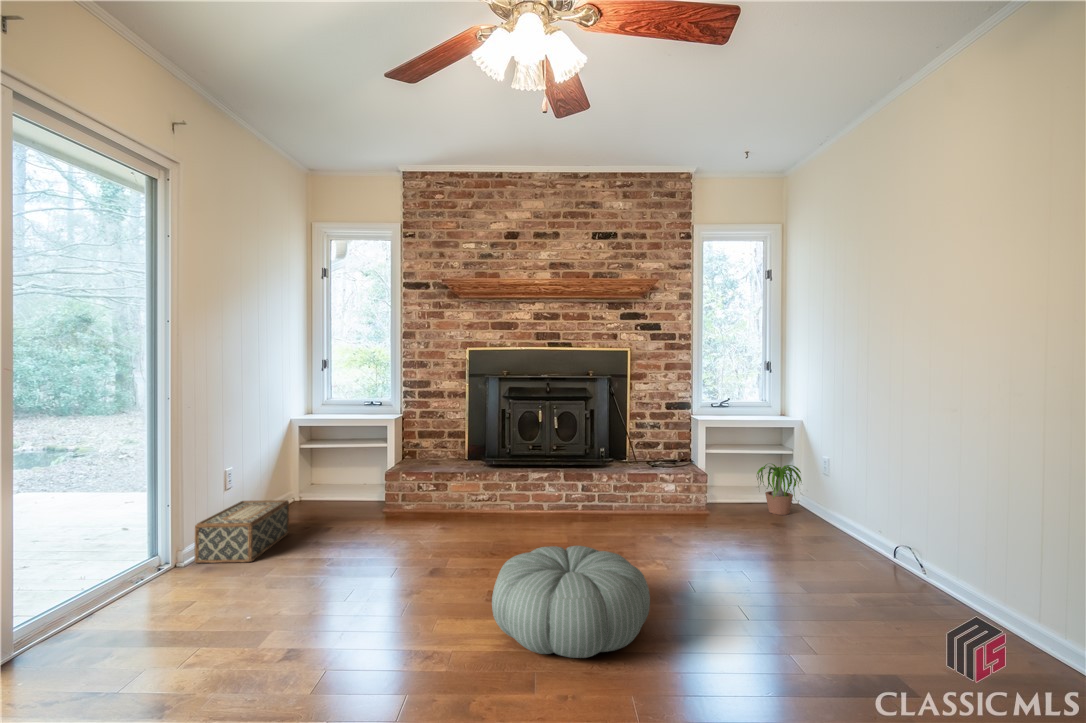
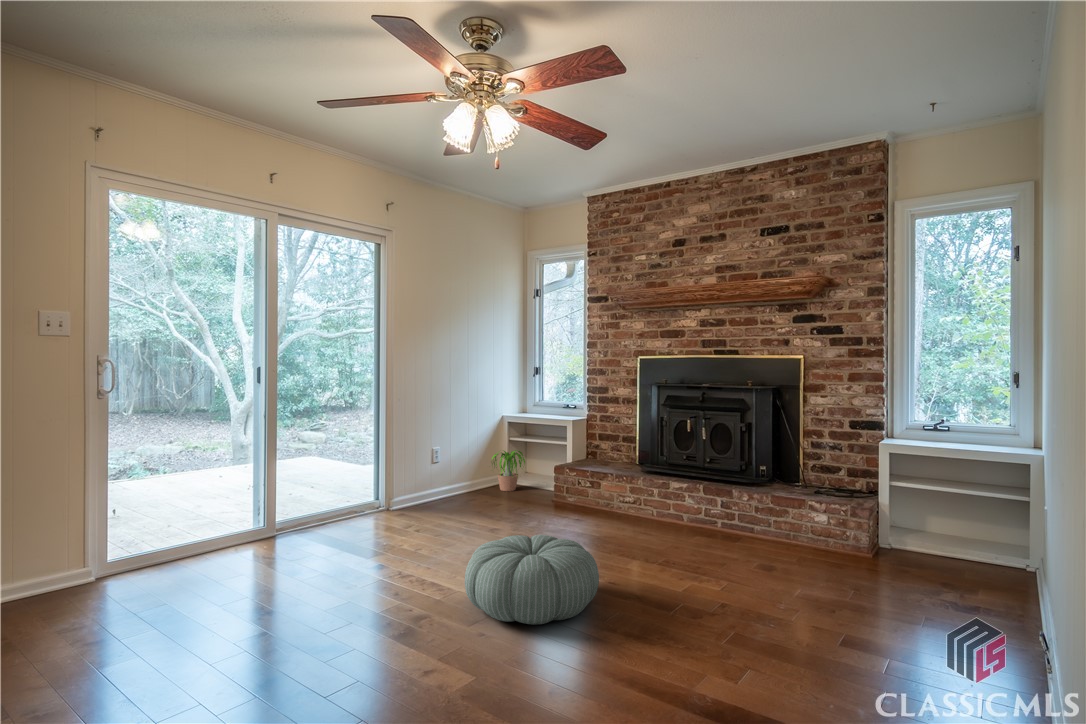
potted plant: present [757,464,802,515] -> present [492,450,525,491]
woven basket: present [195,500,289,563] -> none [400,473,474,515]

